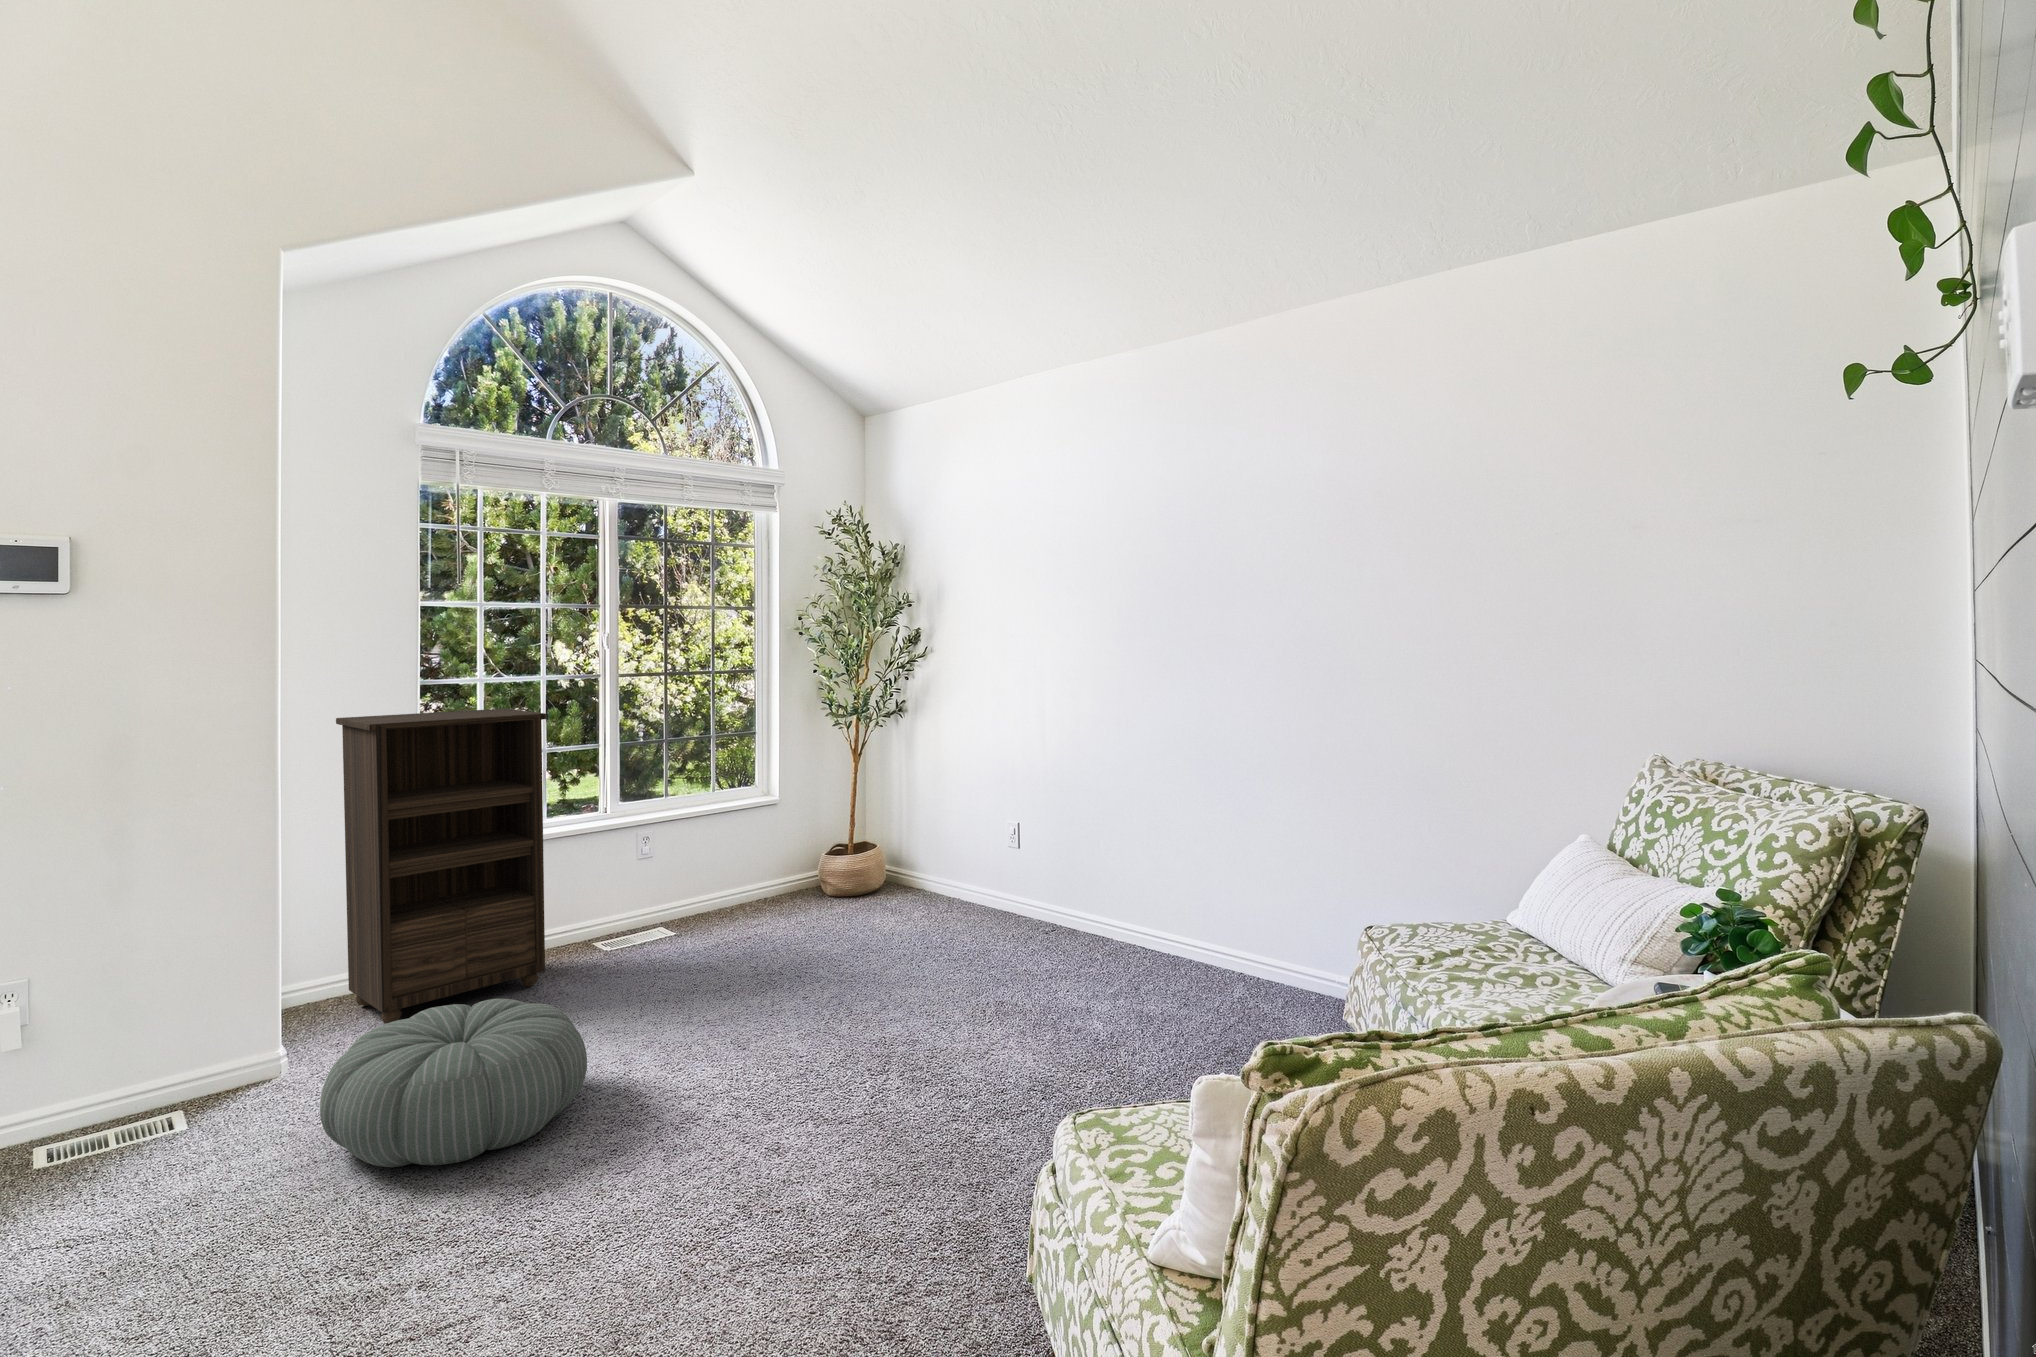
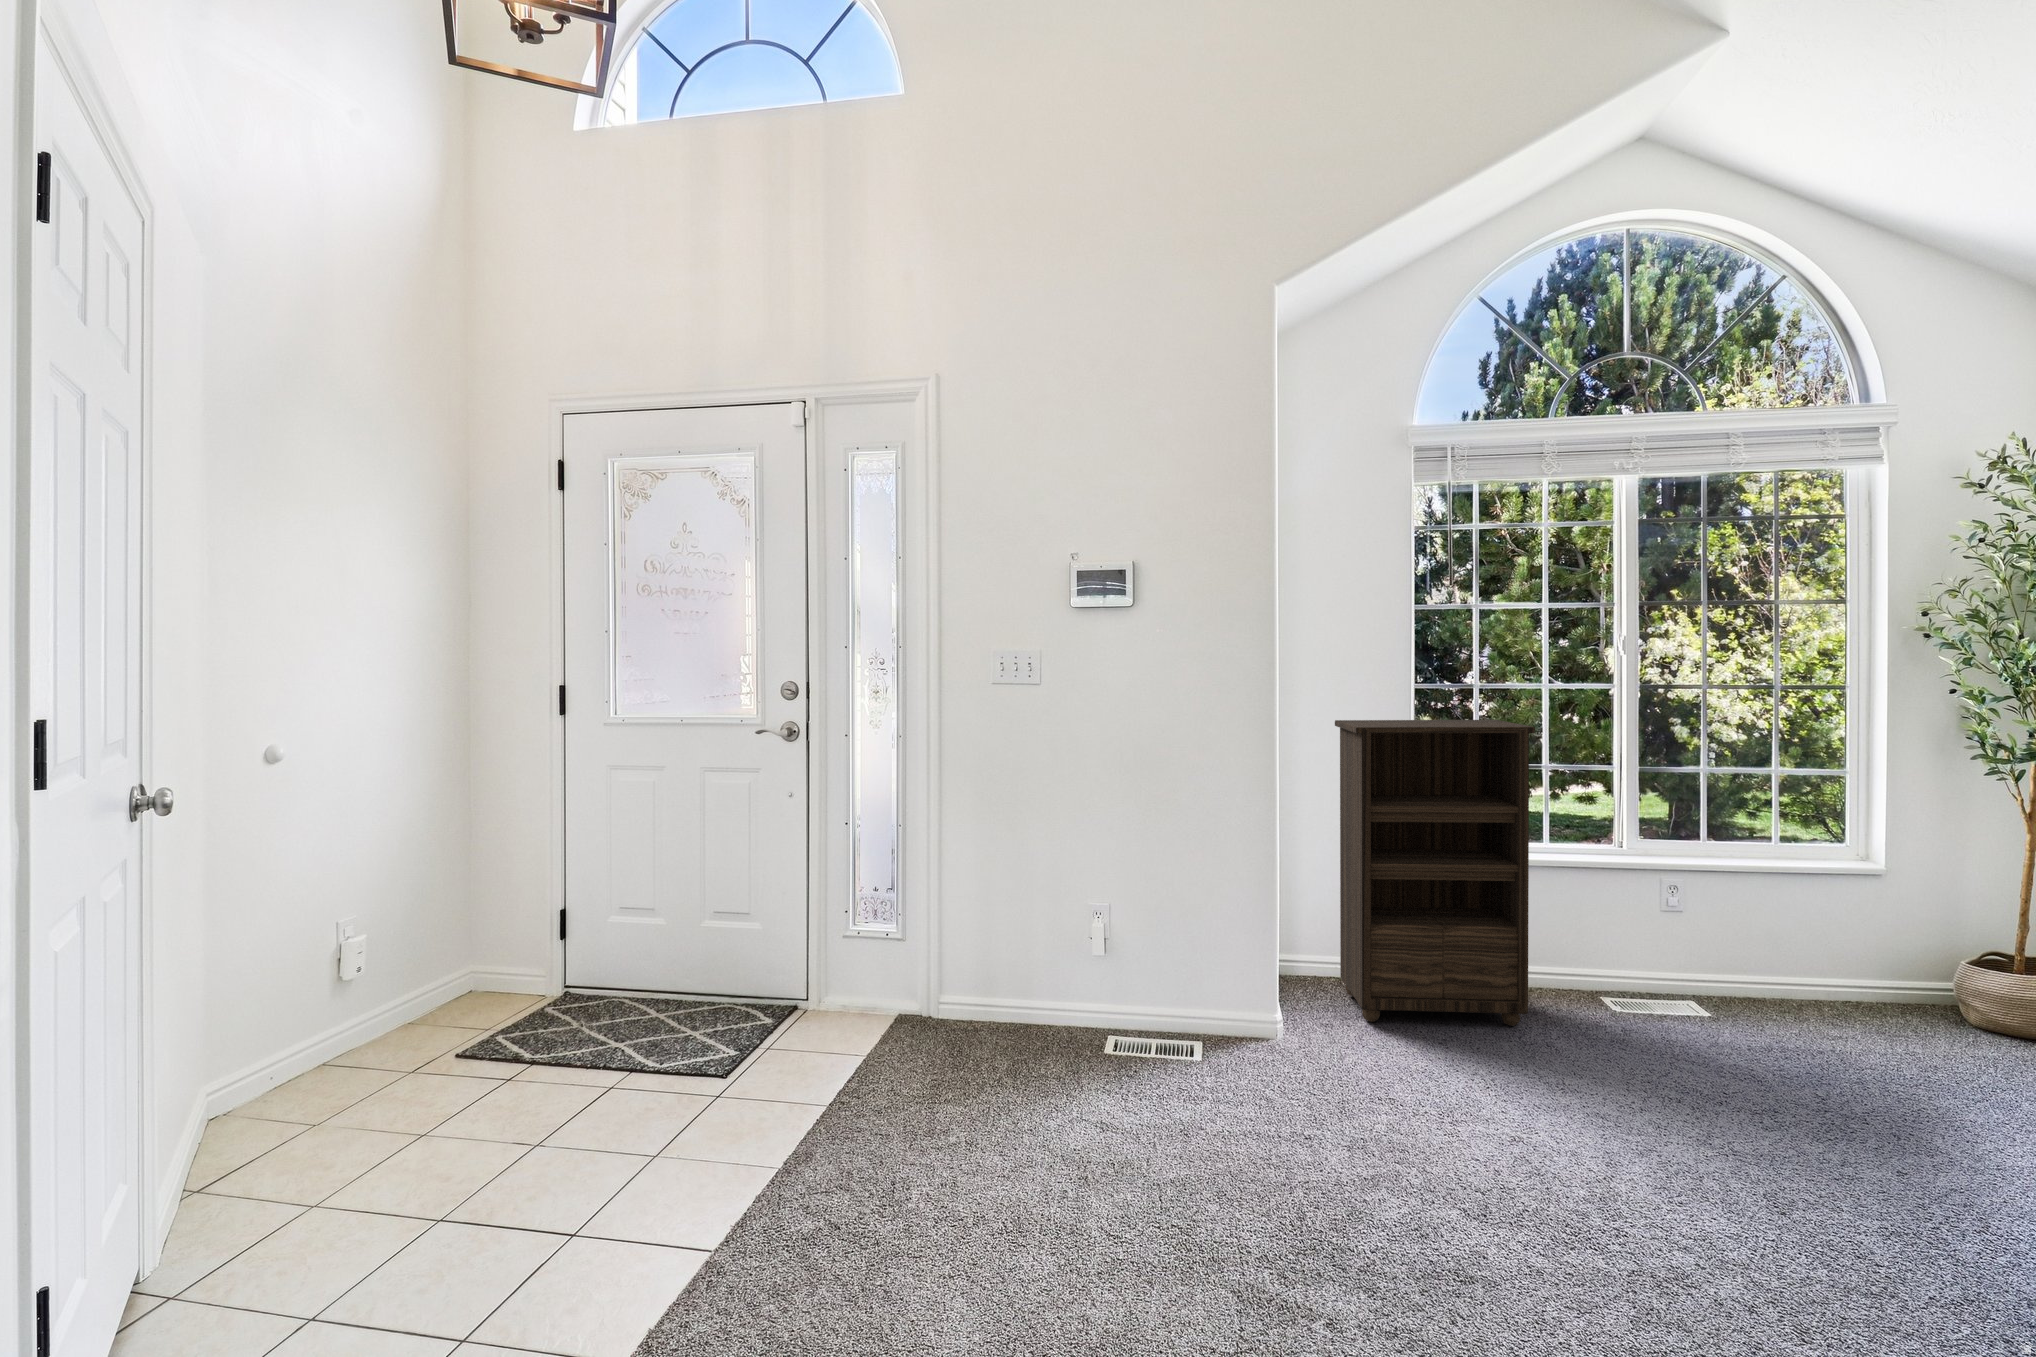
pouf: present [320,999,587,1167] -> none [1282,1022,1549,1207]

